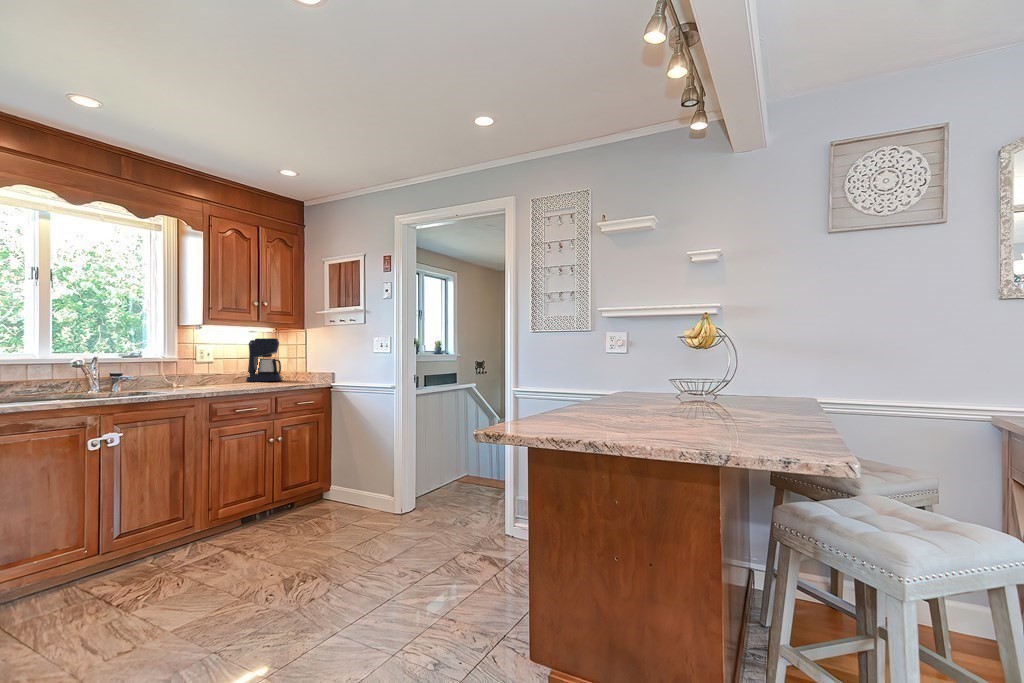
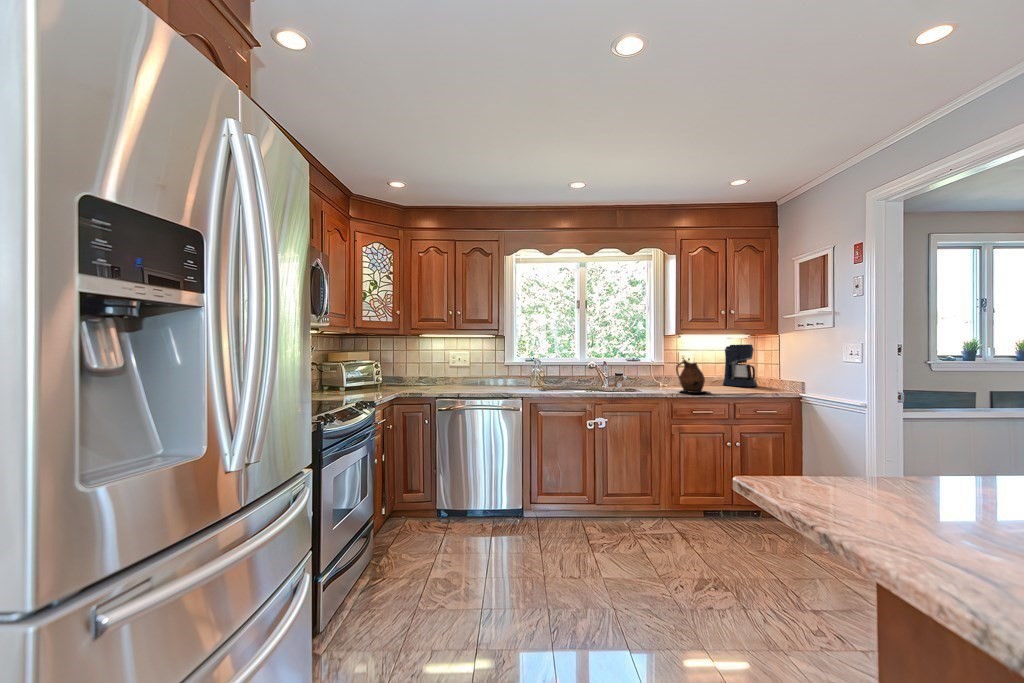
ceramic pitcher: none [210,352,250,390] -> present [676,359,707,393]

